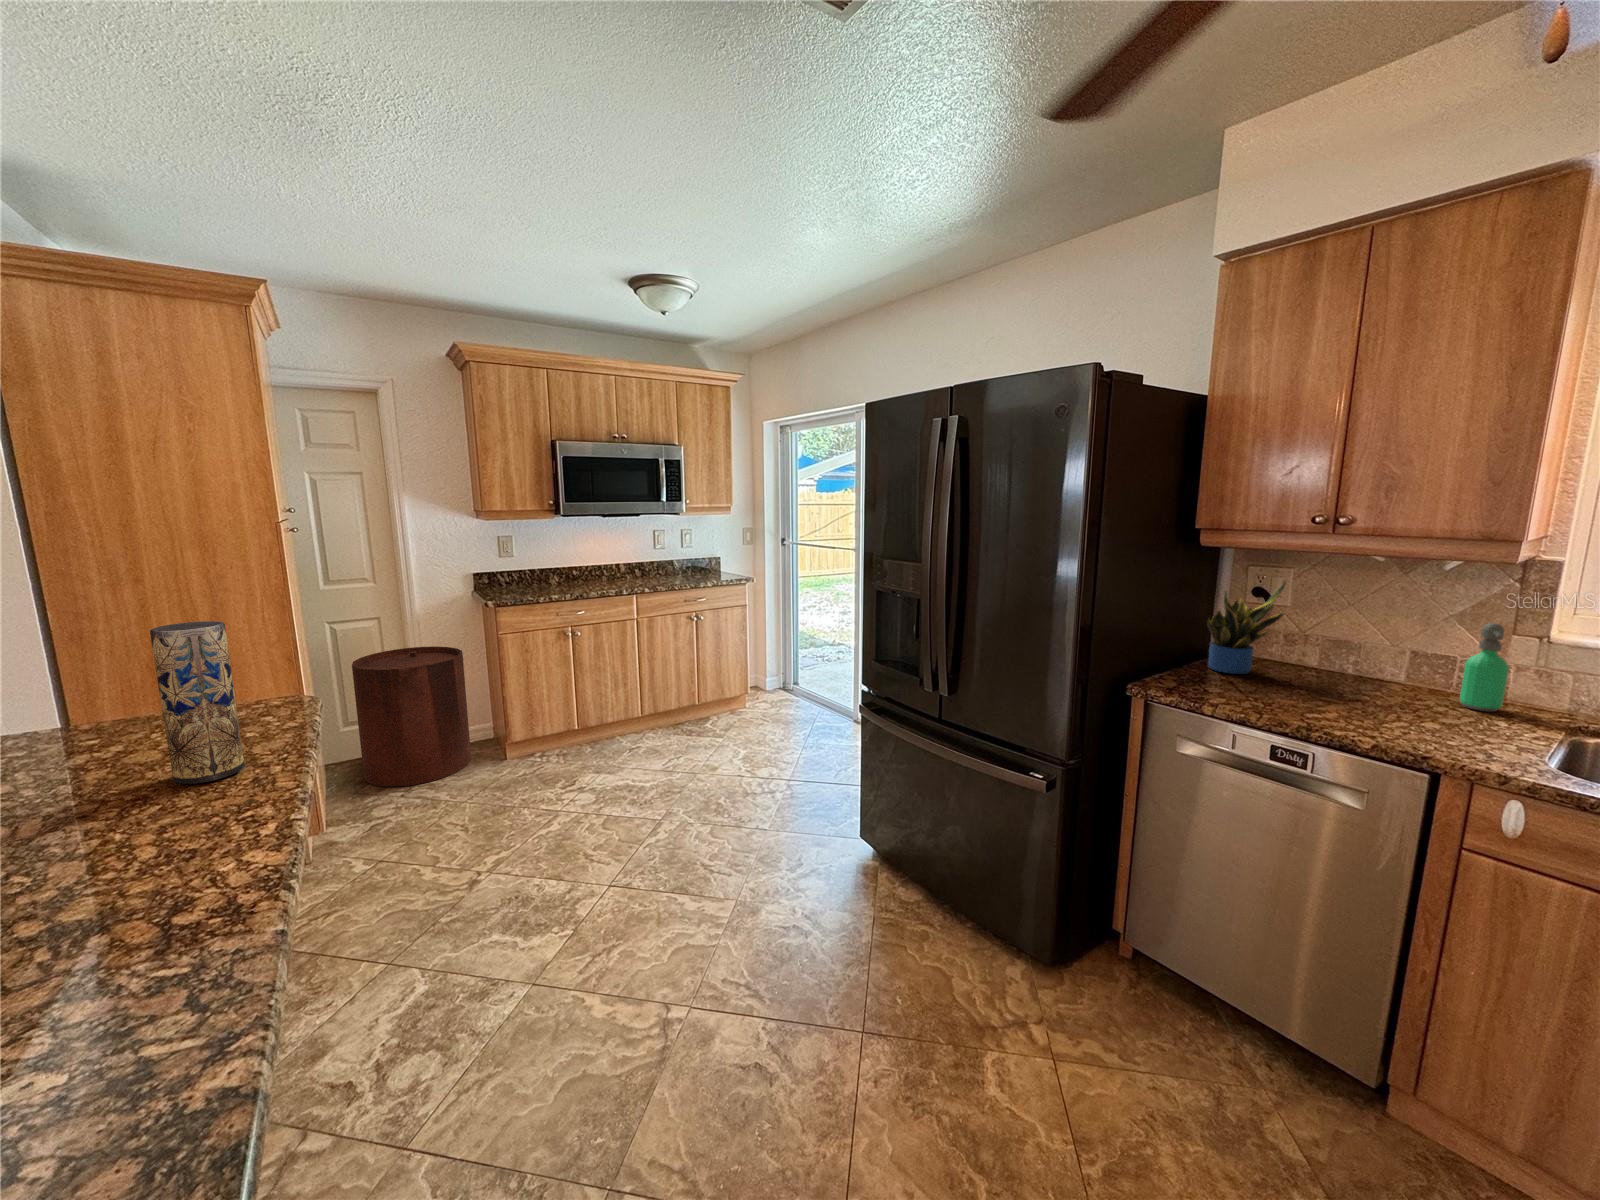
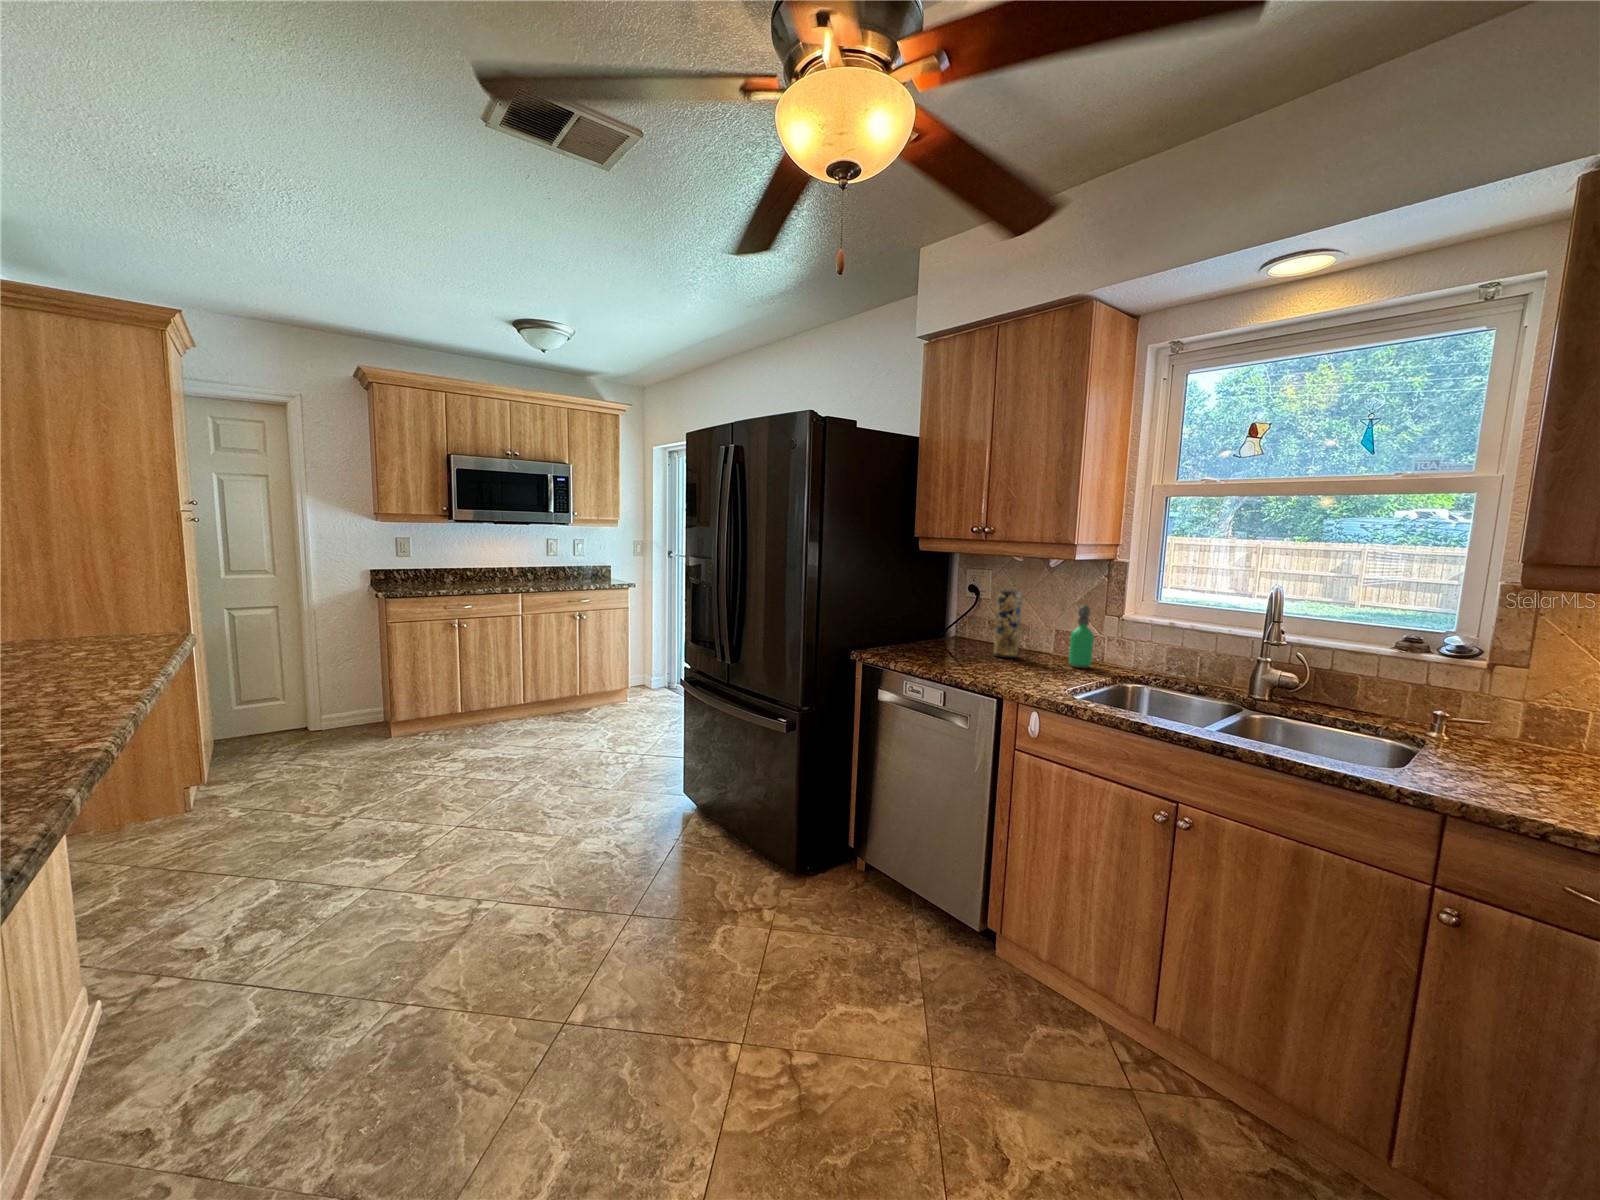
potted plant: present [1207,582,1286,674] -> none [927,575,973,648]
vase: present [150,621,244,784] -> present [994,590,1022,658]
trash can: present [352,646,471,787] -> none [246,635,358,757]

